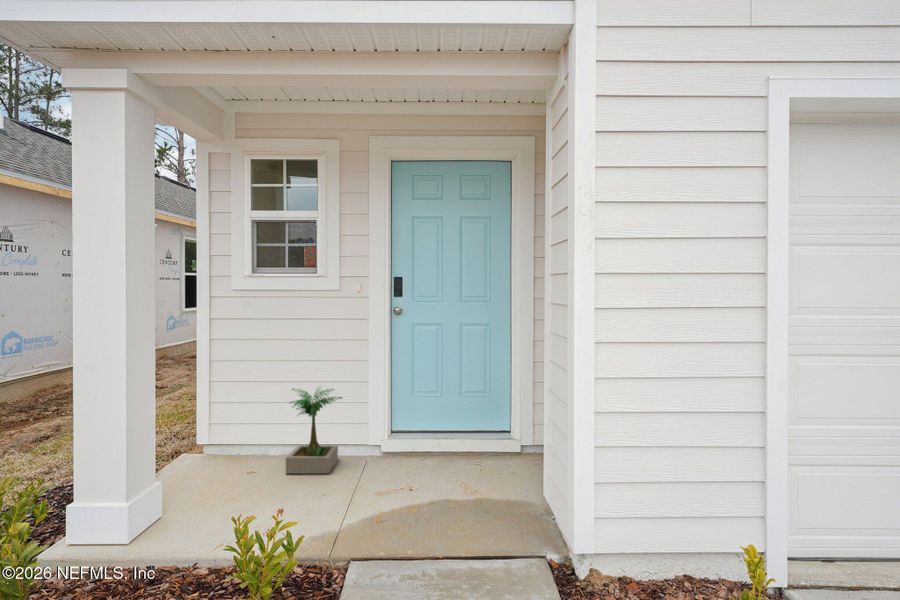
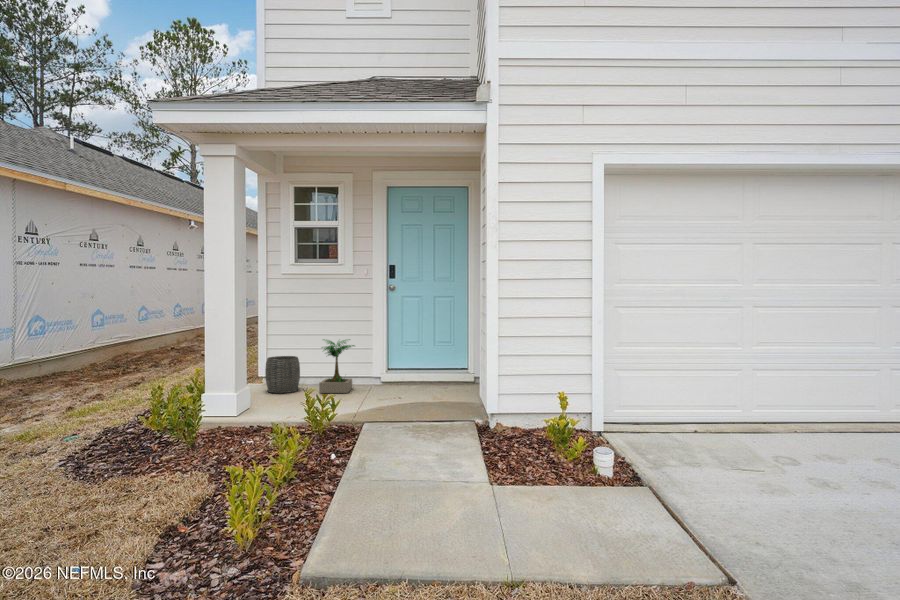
woven basket: none [205,411,259,473] -> present [265,356,300,393]

